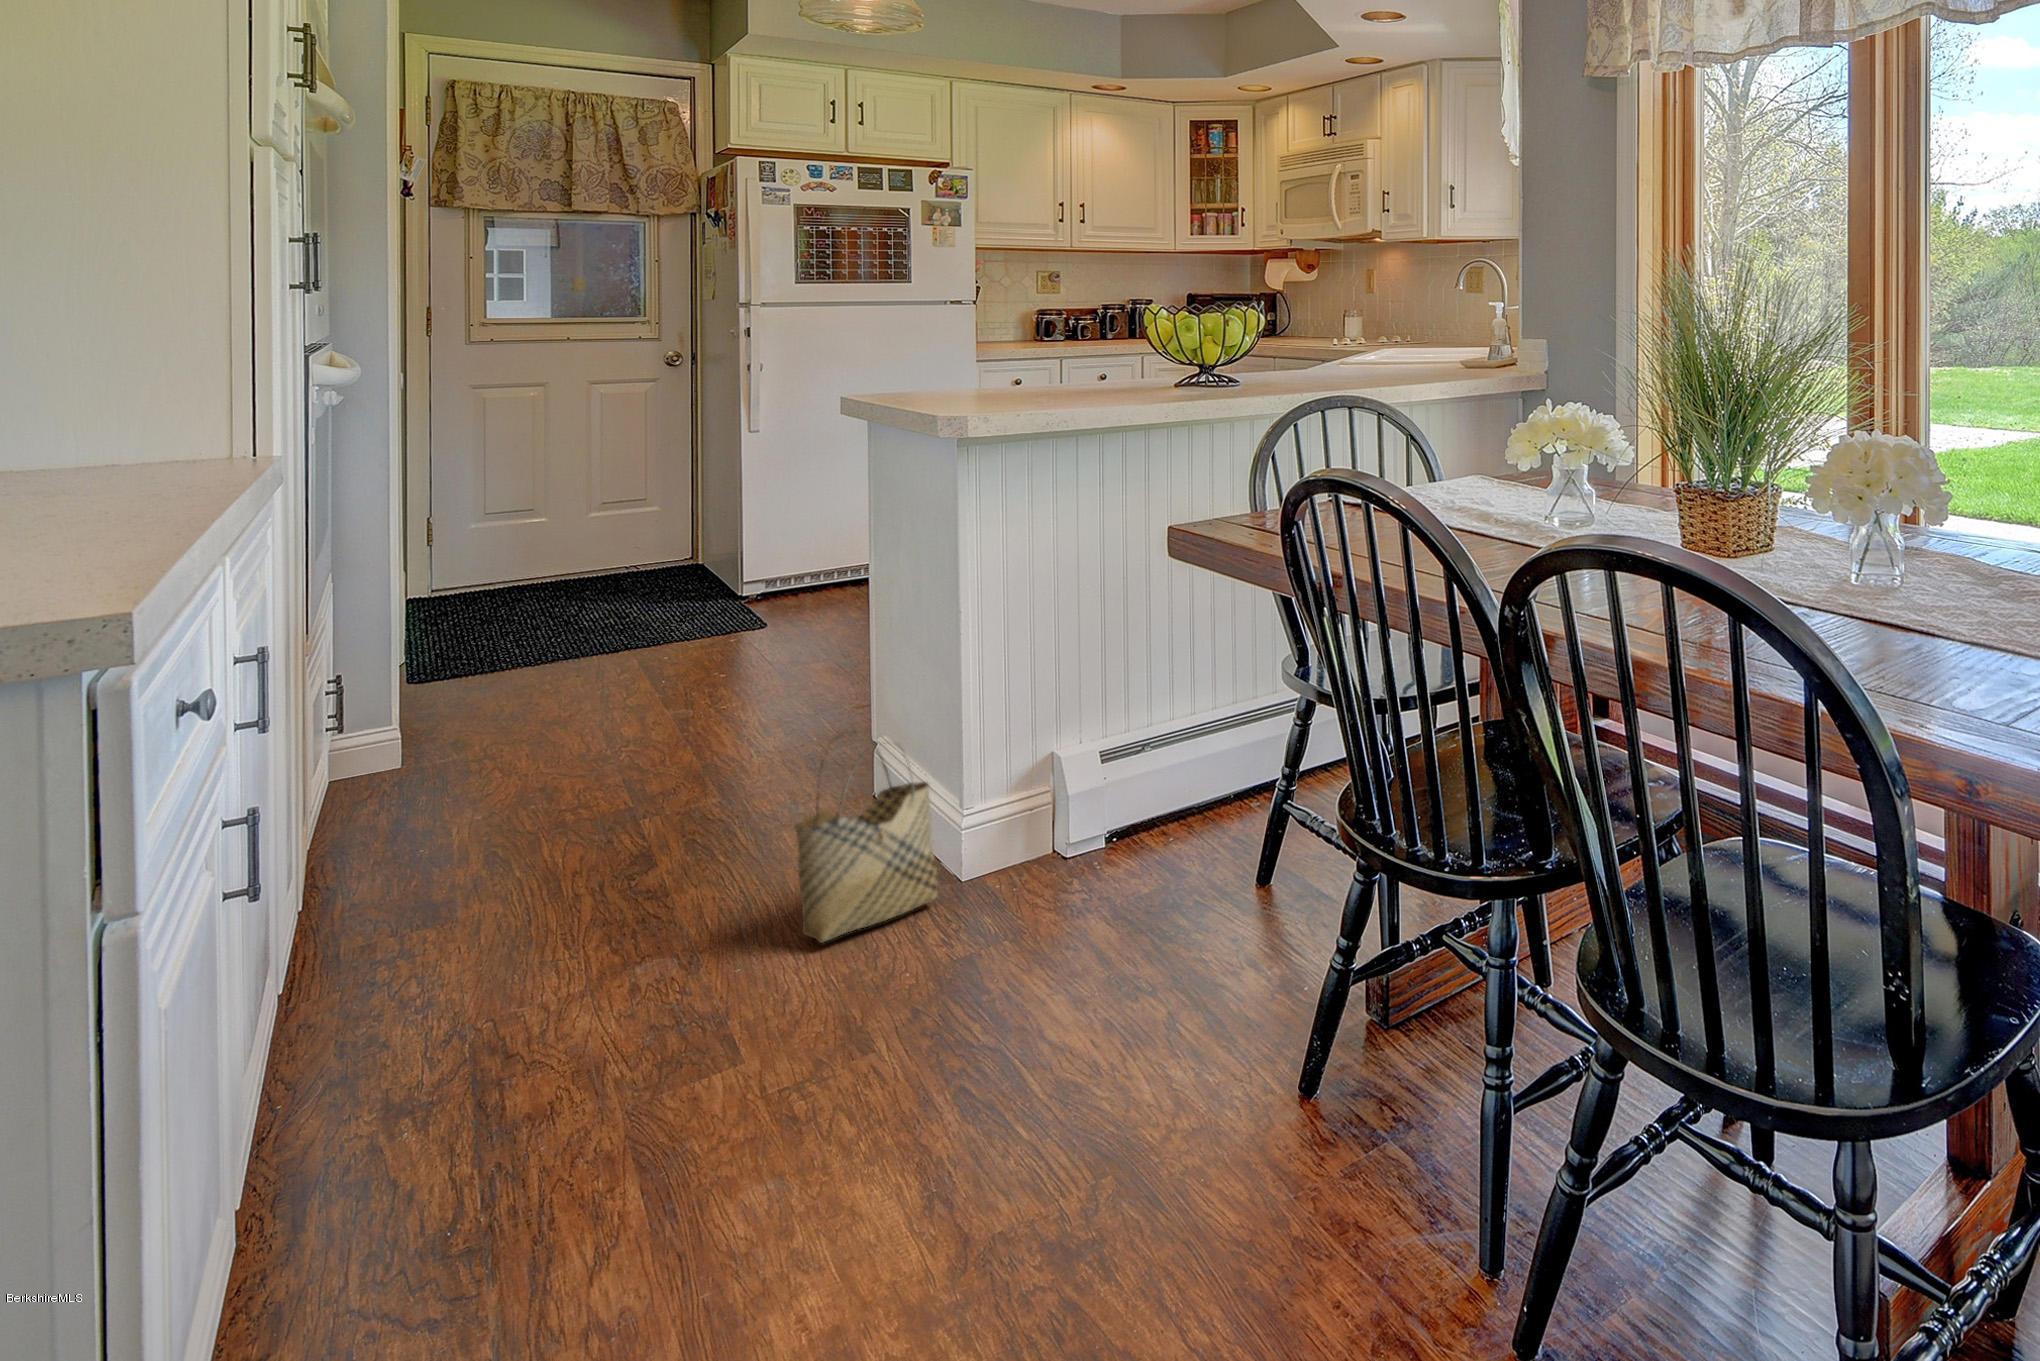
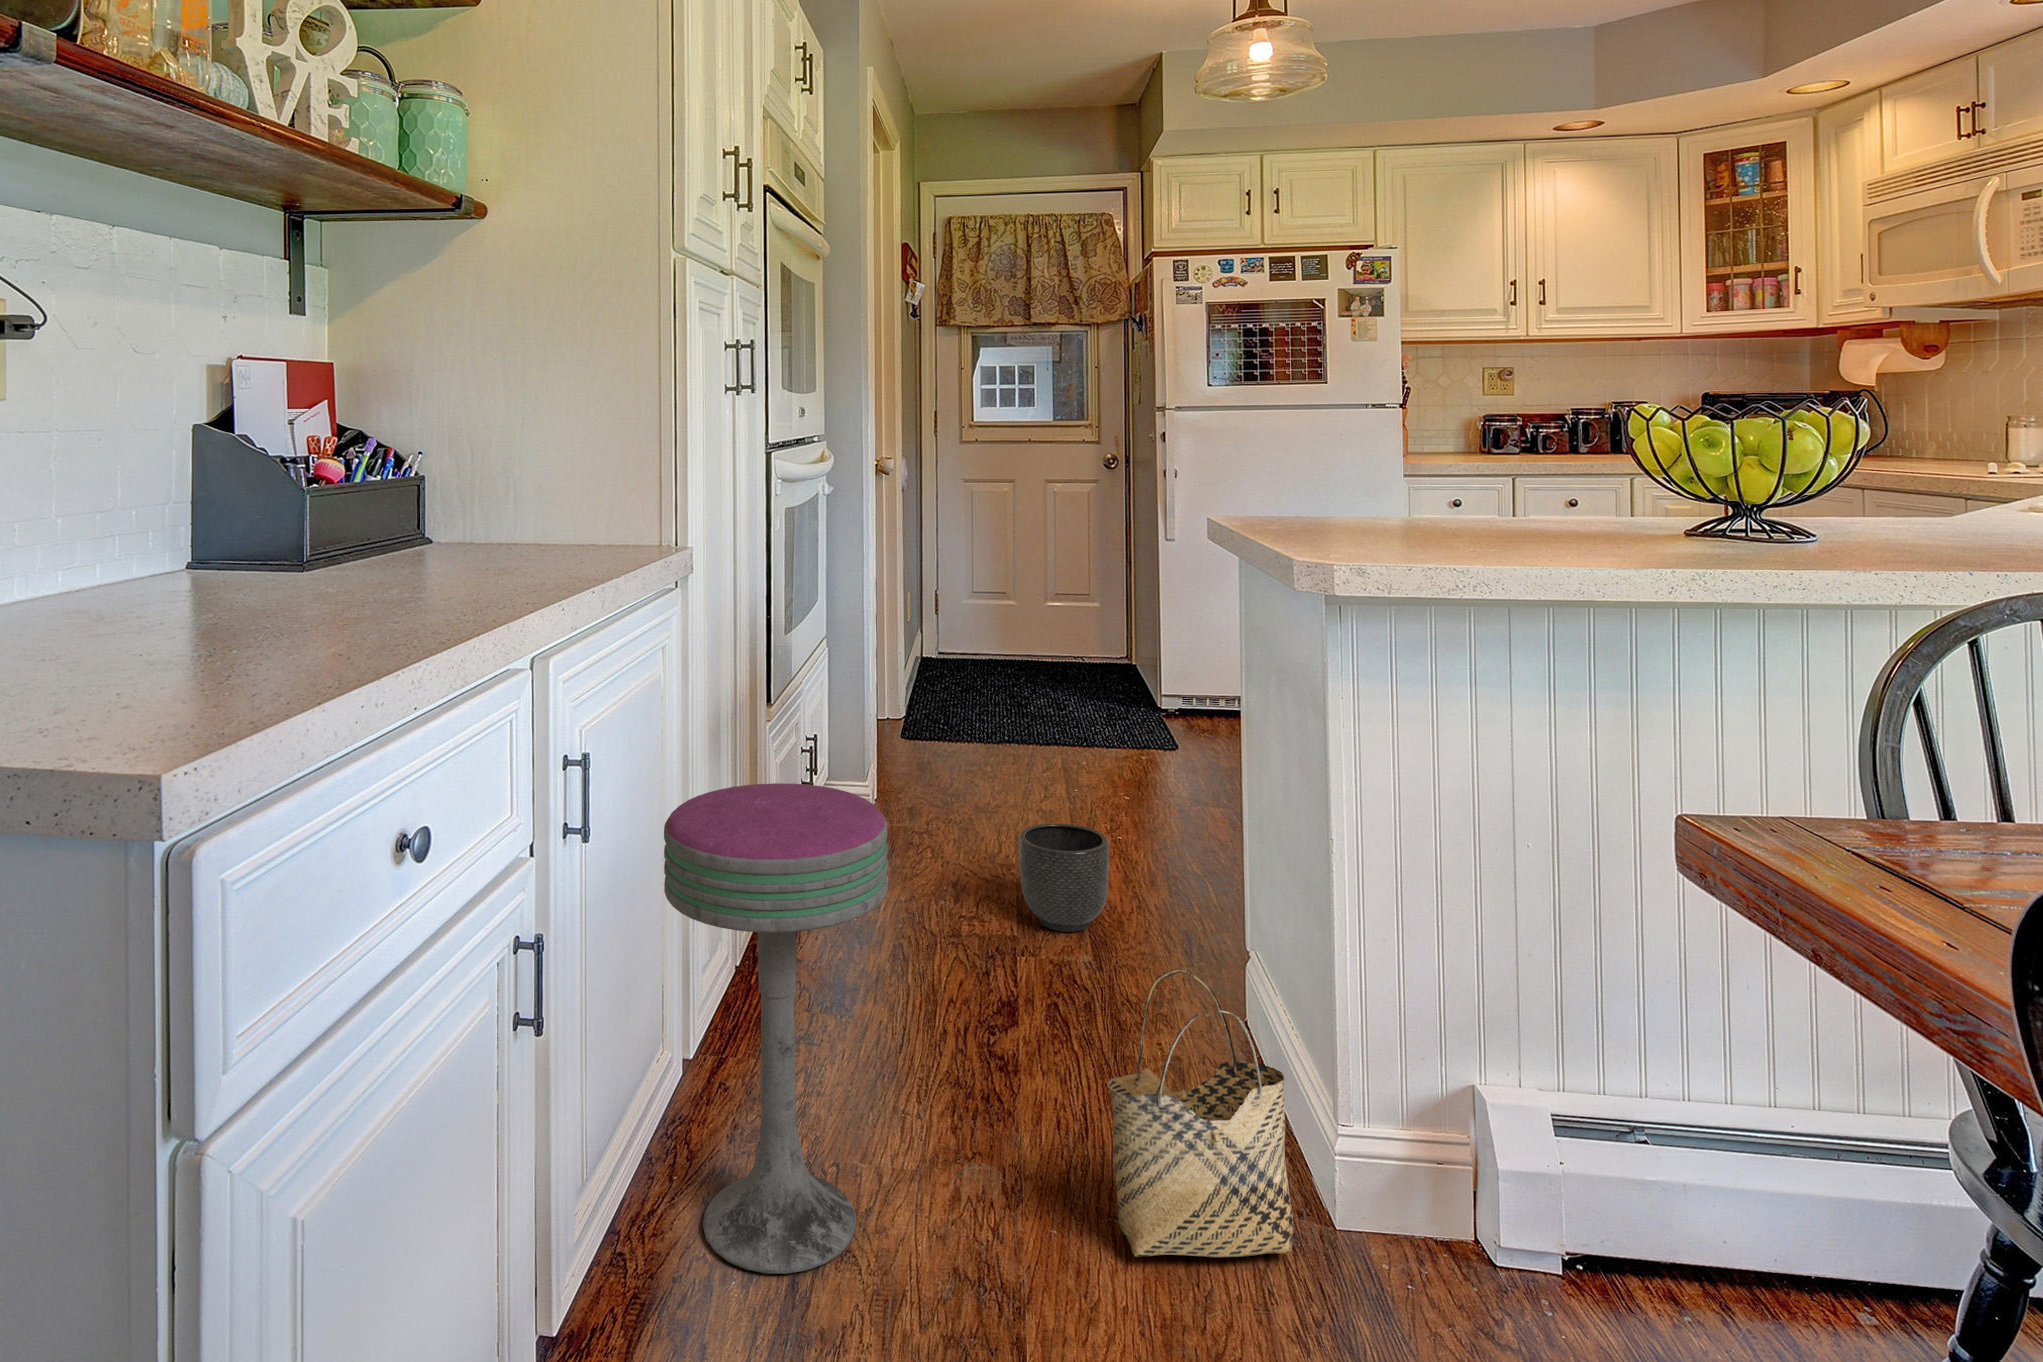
bar stool: none [304,654,581,1098] -> present [664,783,888,1274]
planter: none [644,686,741,782] -> present [1019,823,1109,932]

